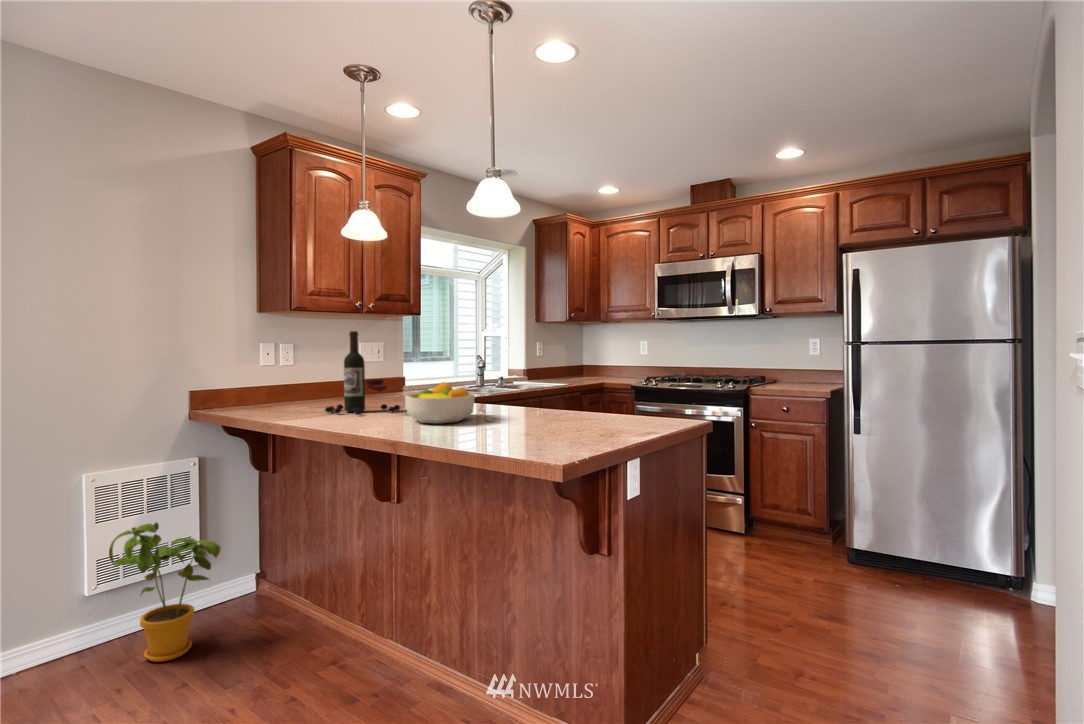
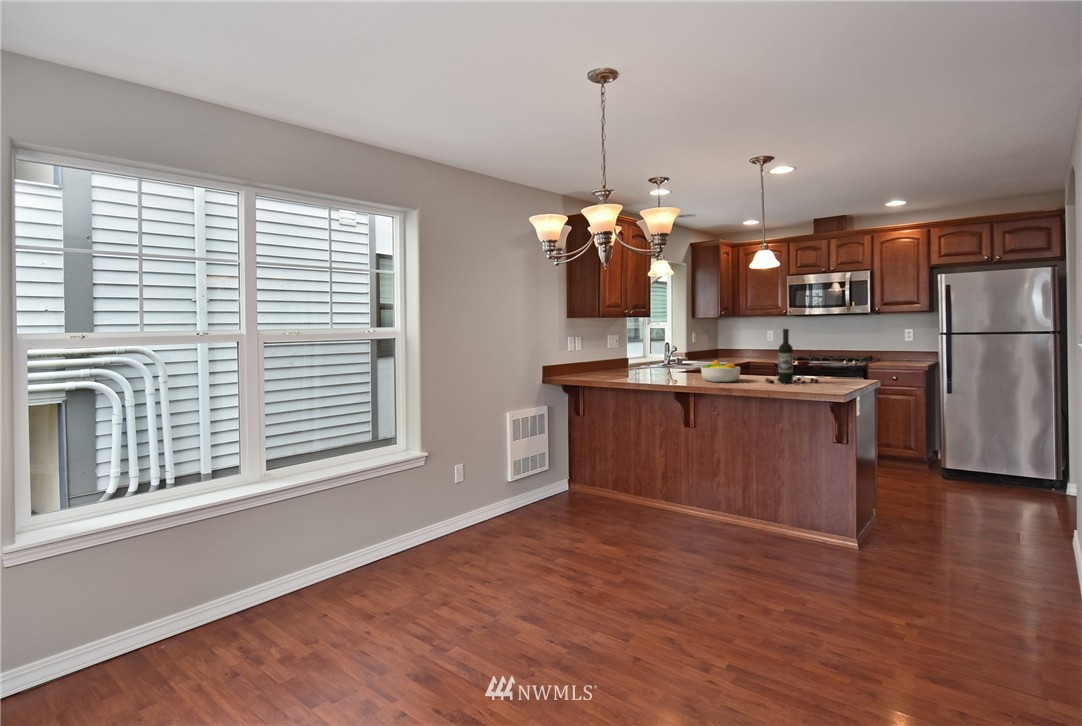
wine bottle: present [325,331,400,415] -> present [765,329,823,384]
house plant: present [109,522,221,662] -> none [525,438,586,516]

